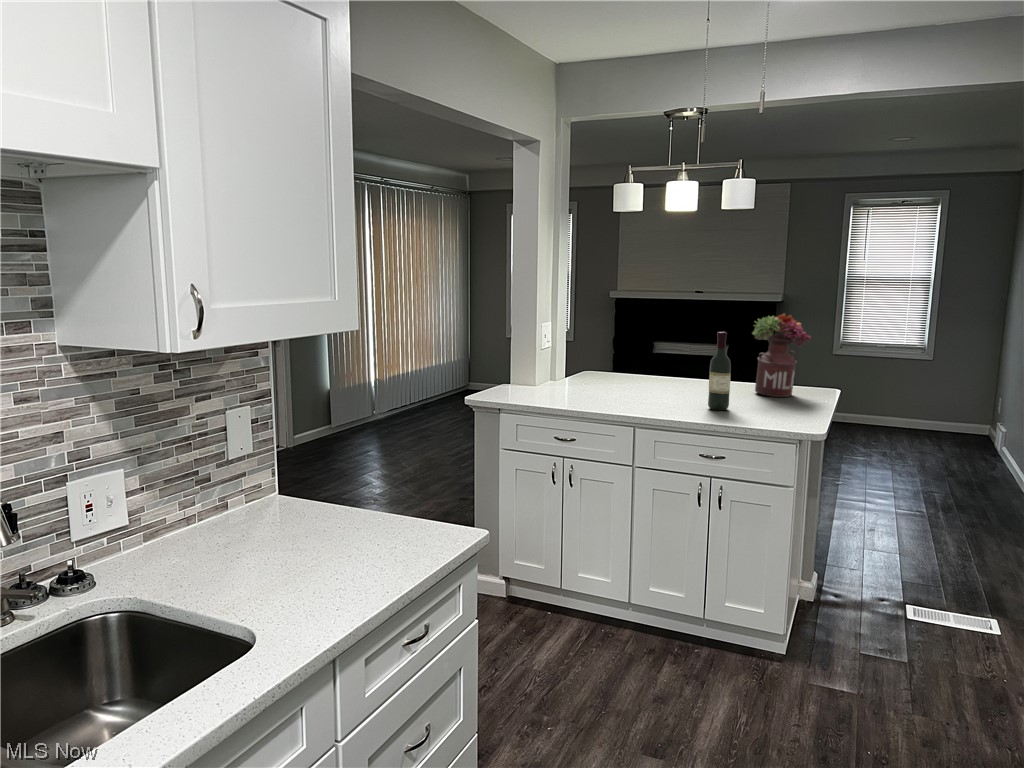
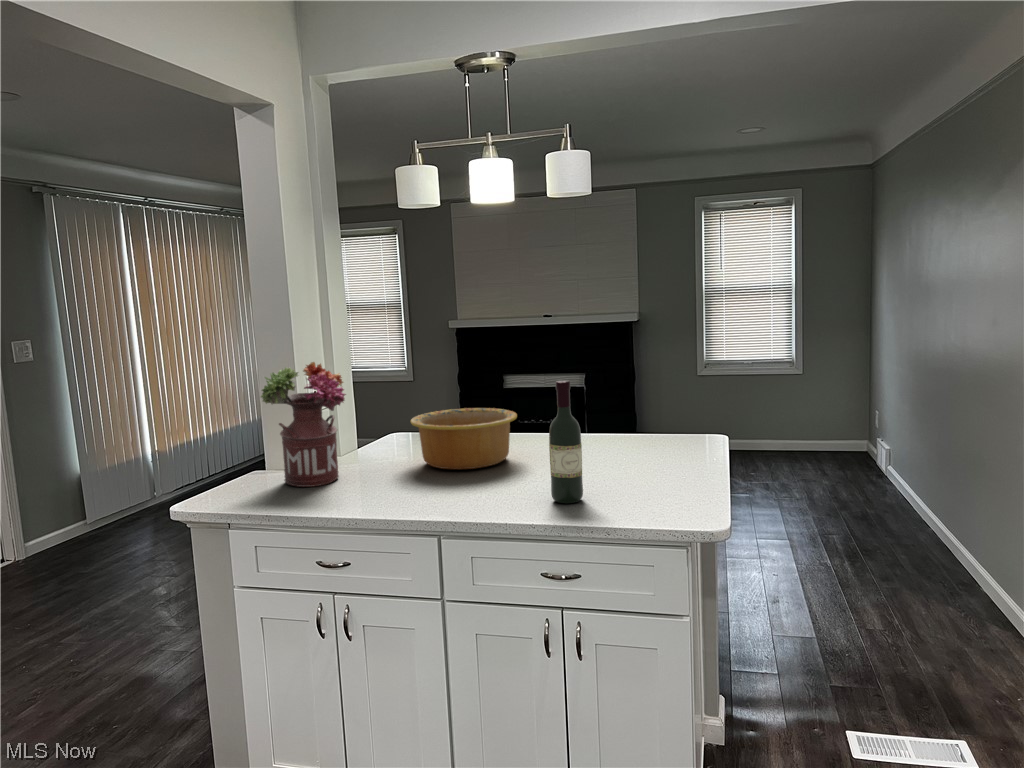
flower arrangement: present [752,314,811,397] -> present [261,362,346,487]
bowl: none [611,352,685,390] -> present [411,408,517,469]

